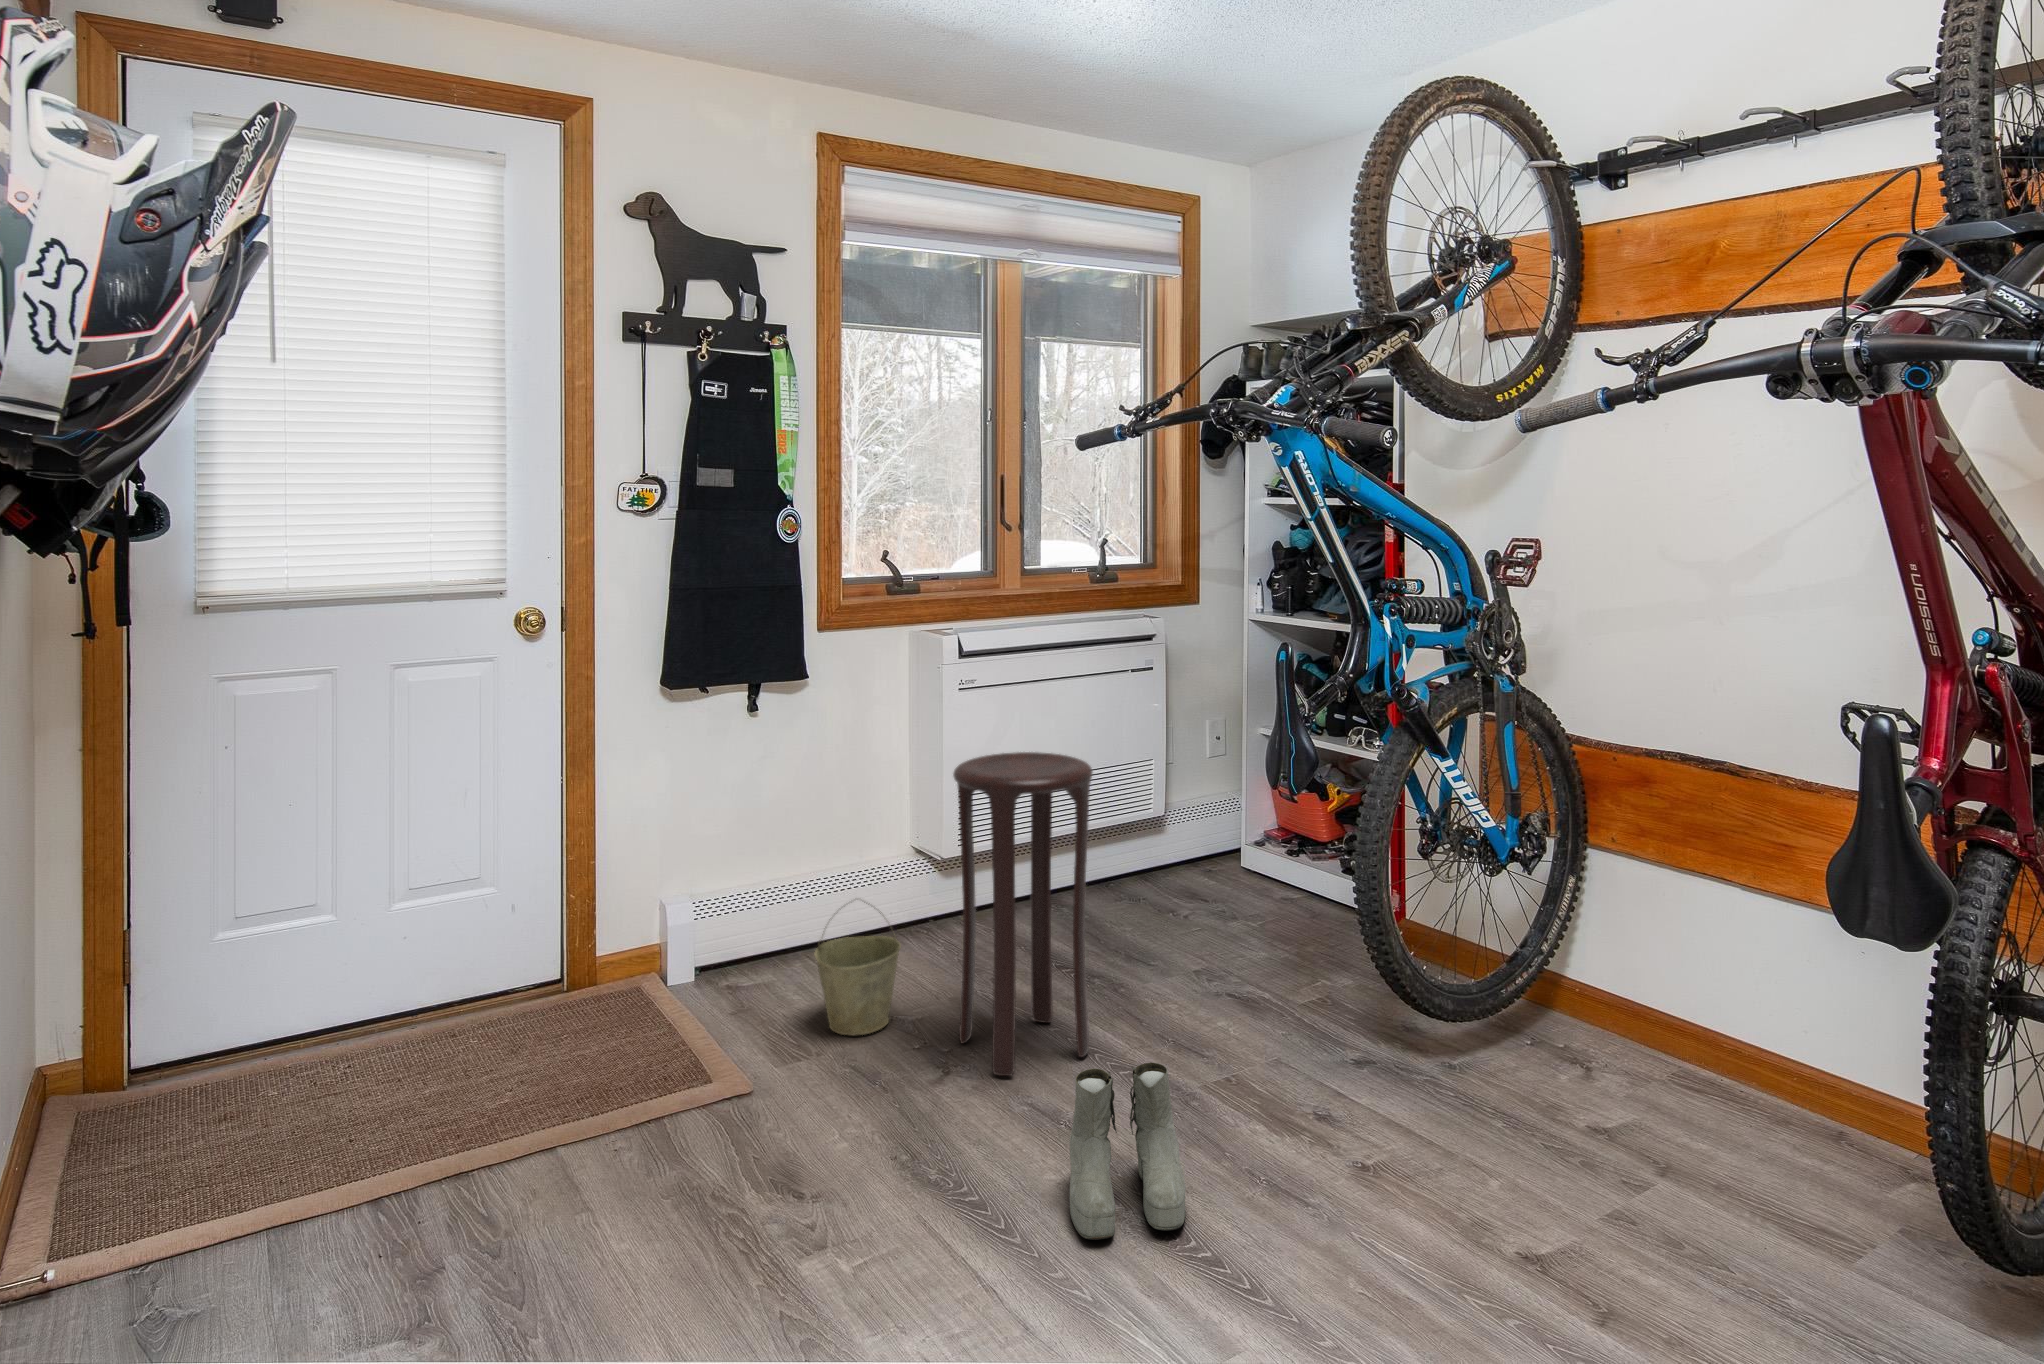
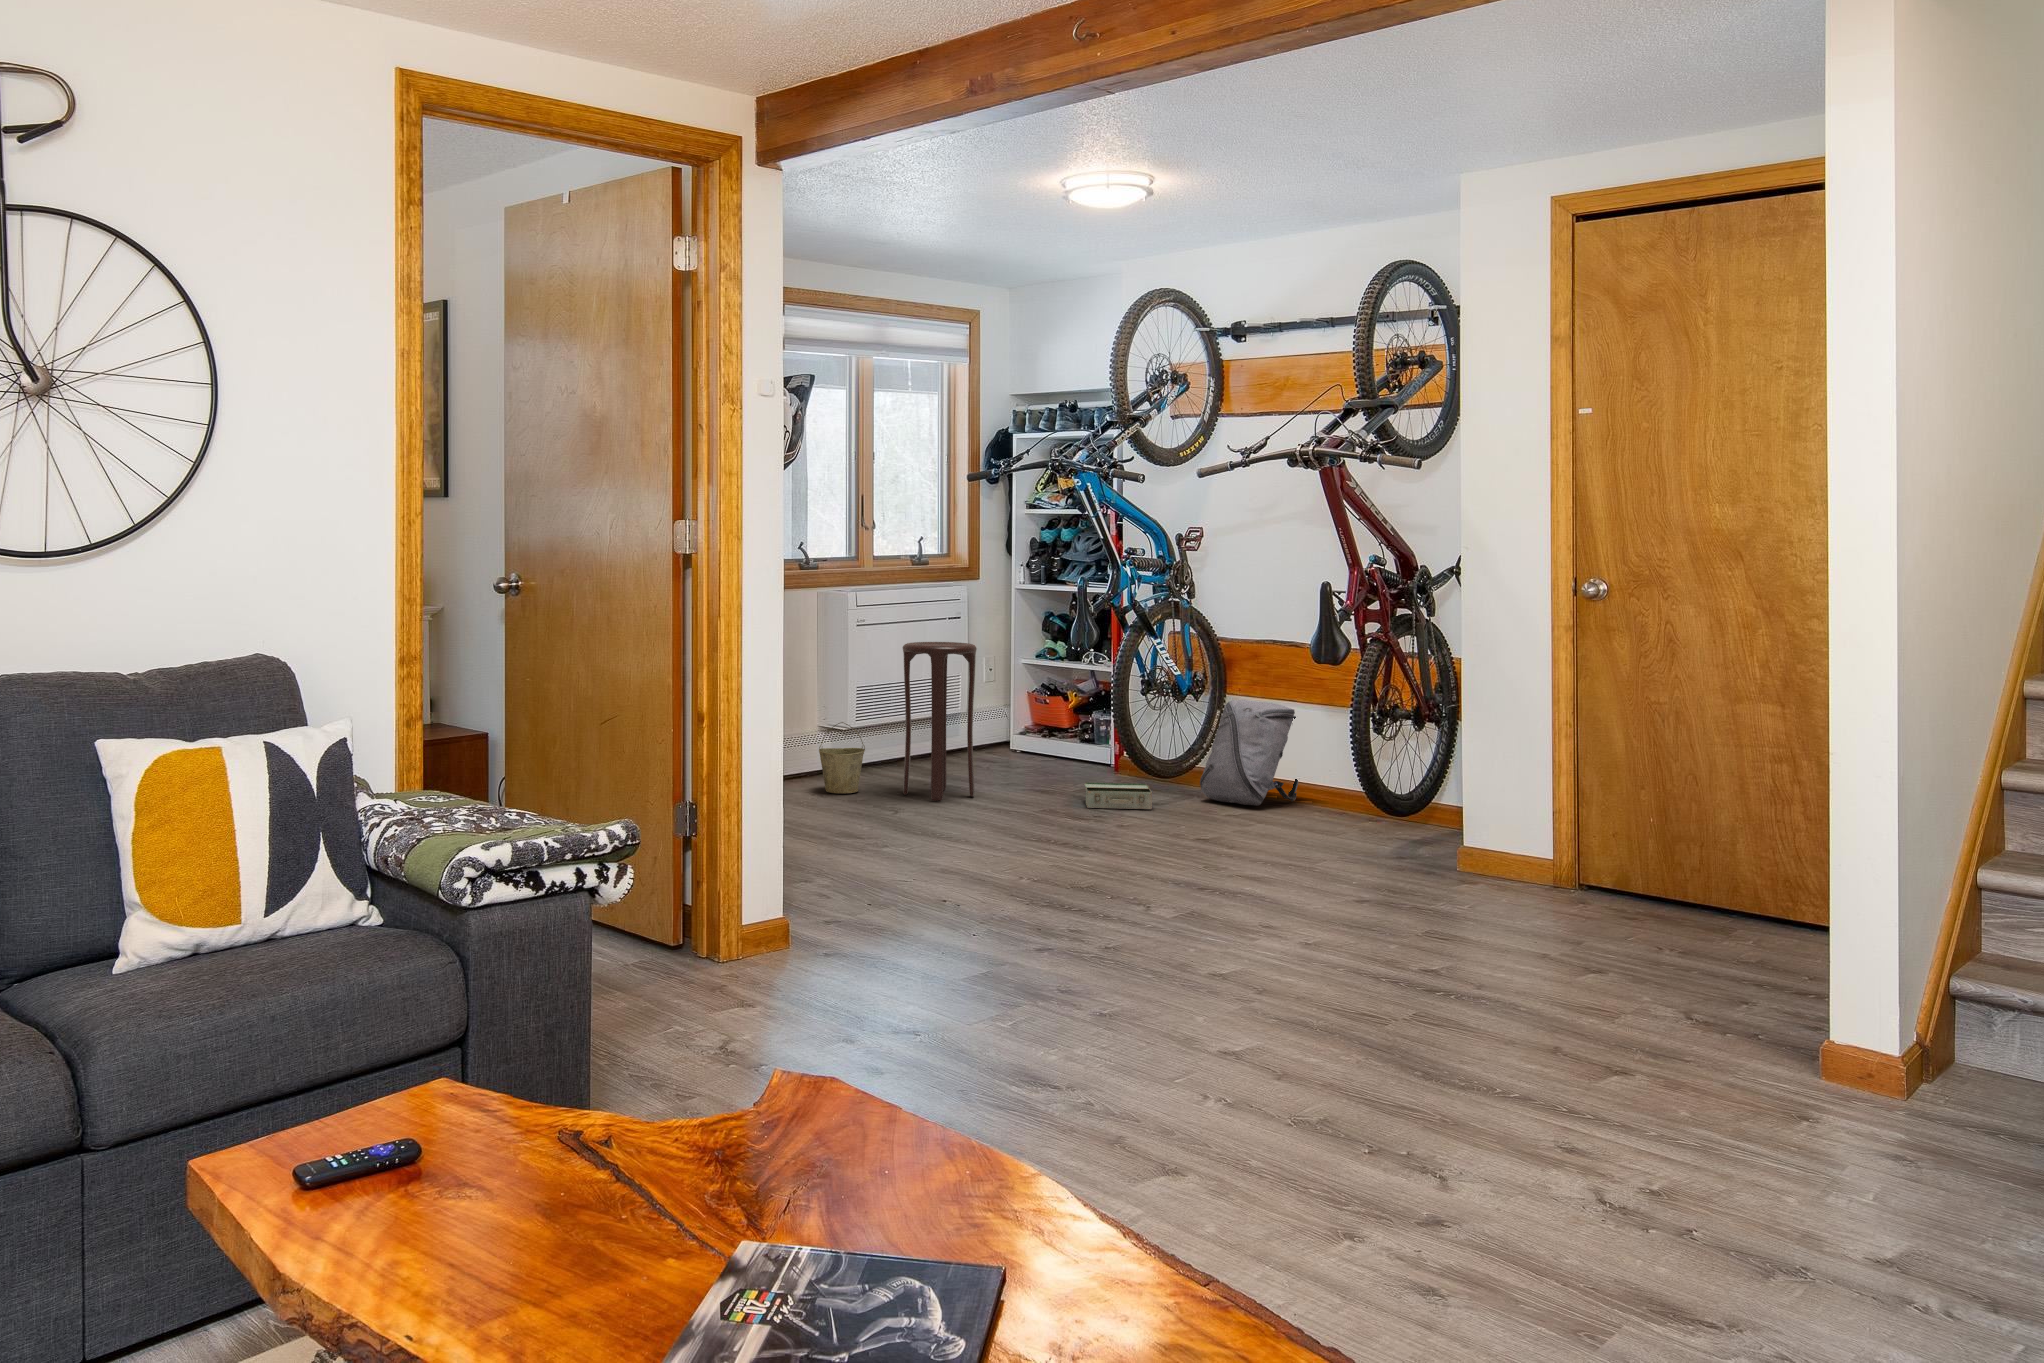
backpack: none [1530,876,1746,1126] -> present [1200,700,1298,806]
toolbox: none [1289,1043,1422,1134] -> present [1084,782,1152,809]
boots: present [1070,1062,1186,1240] -> none [998,765,1056,826]

